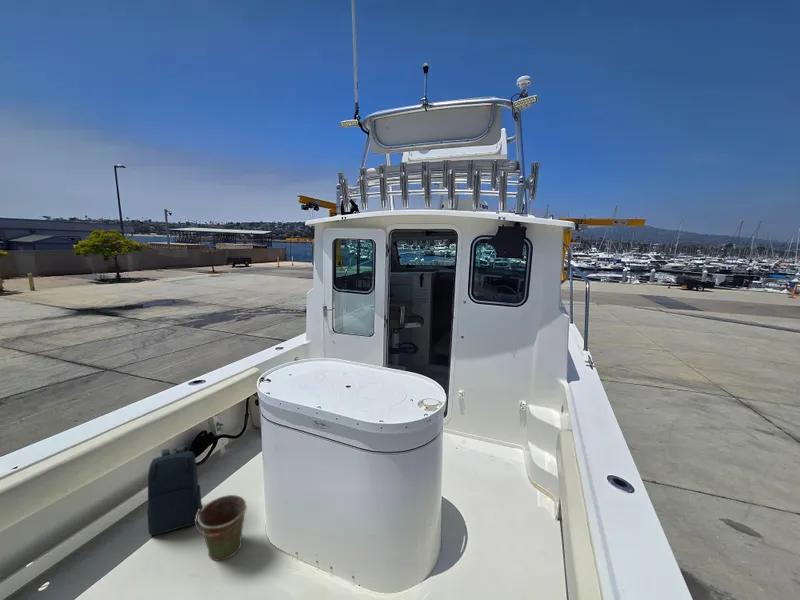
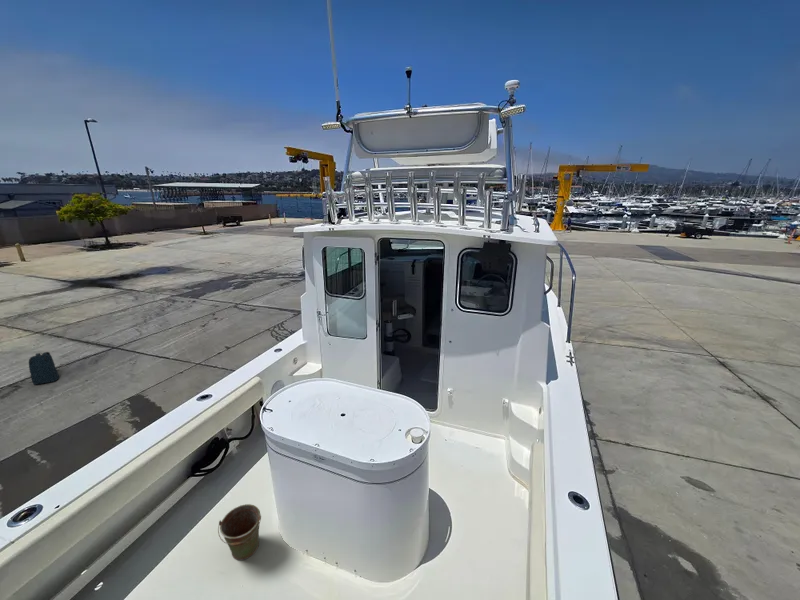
backpack: present [147,445,202,535] -> present [29,352,59,385]

